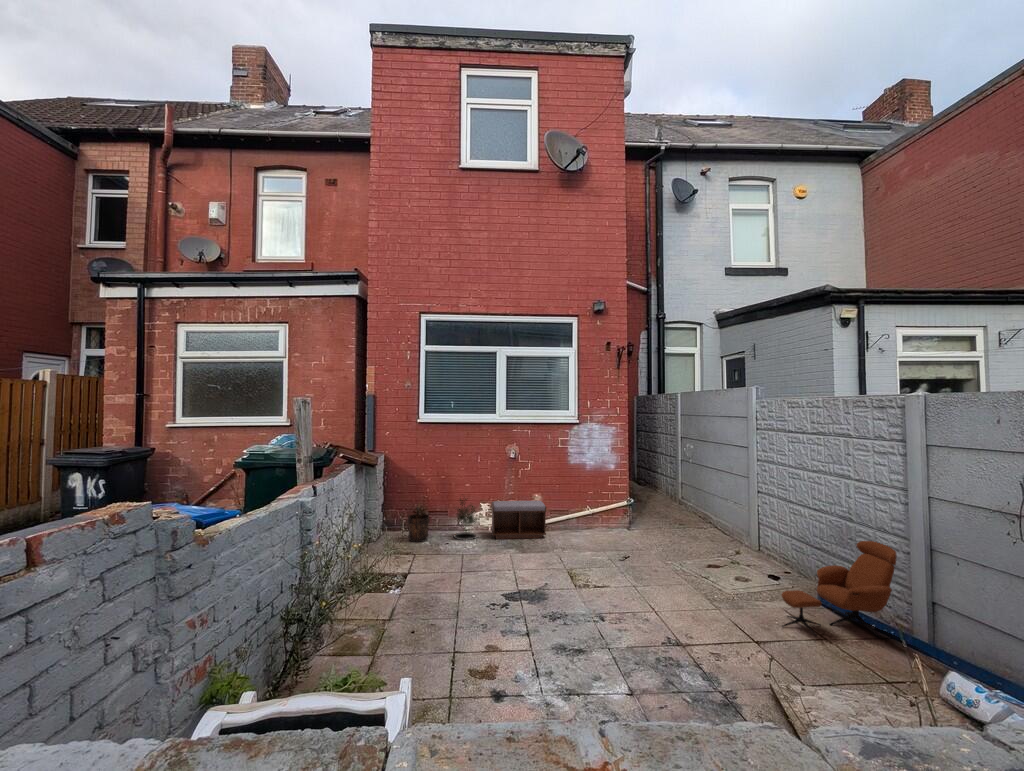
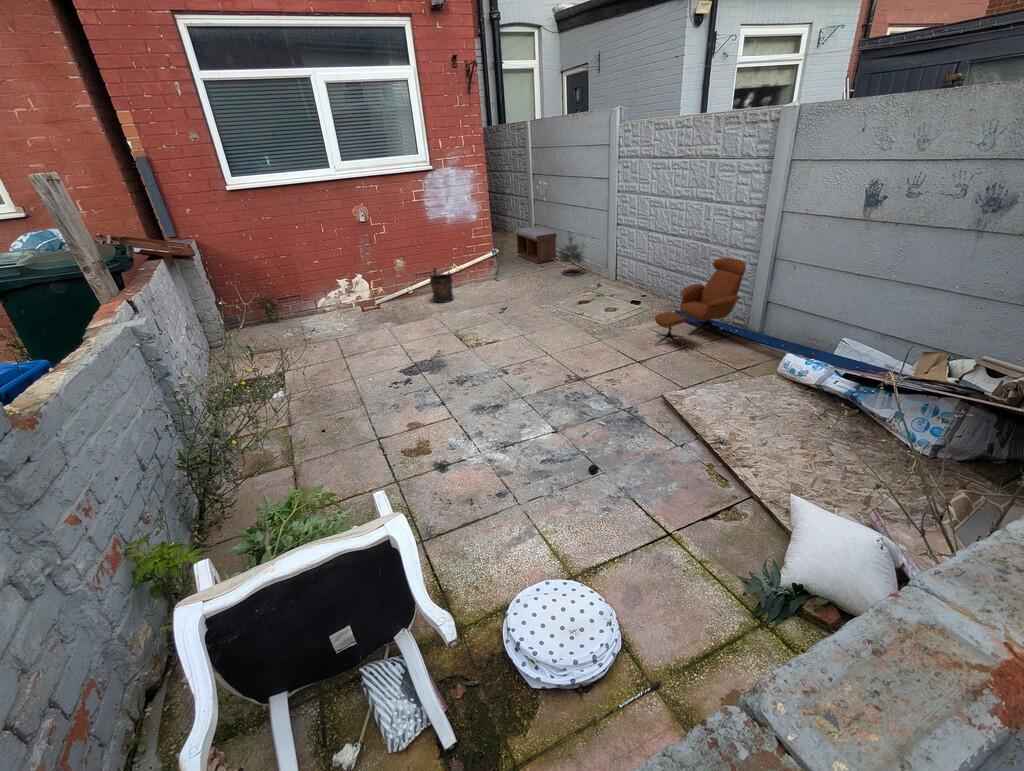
potted tree: present [454,499,477,540] -> present [560,233,584,276]
bench: present [491,501,546,539] -> present [516,227,556,263]
bucket: present [407,506,430,542] -> present [430,266,453,303]

